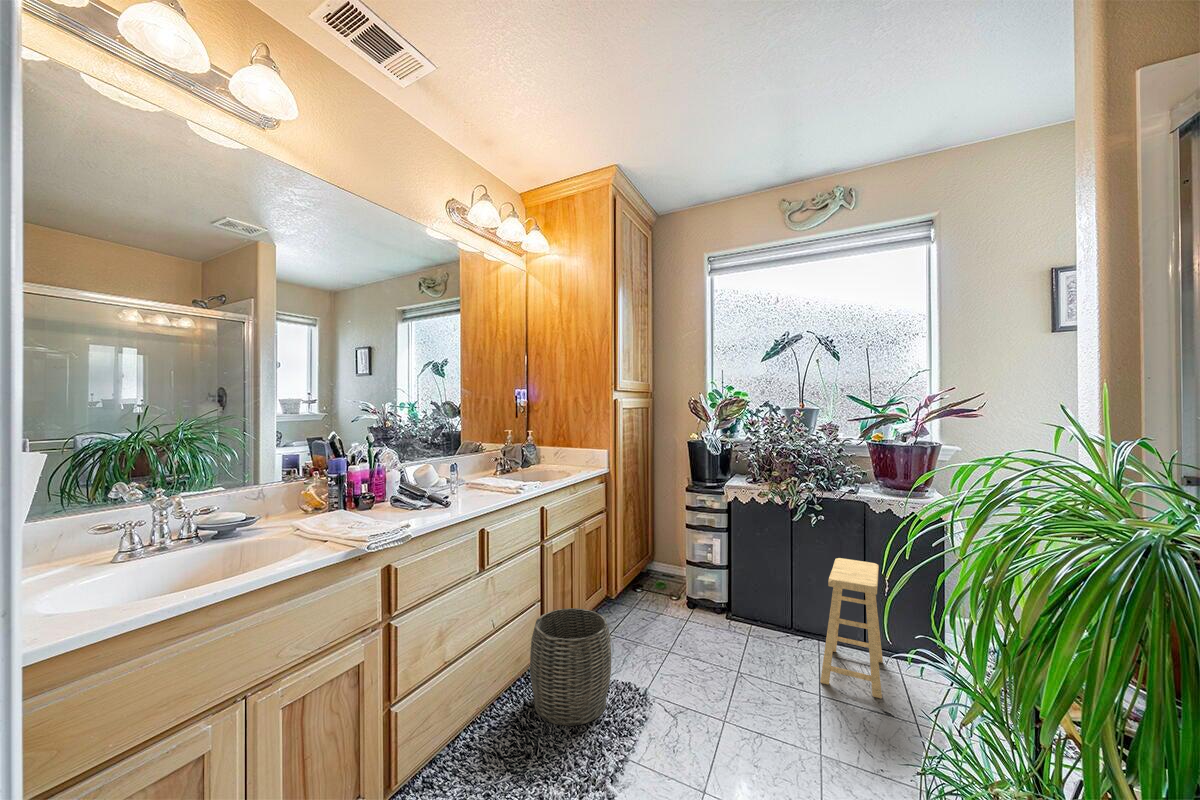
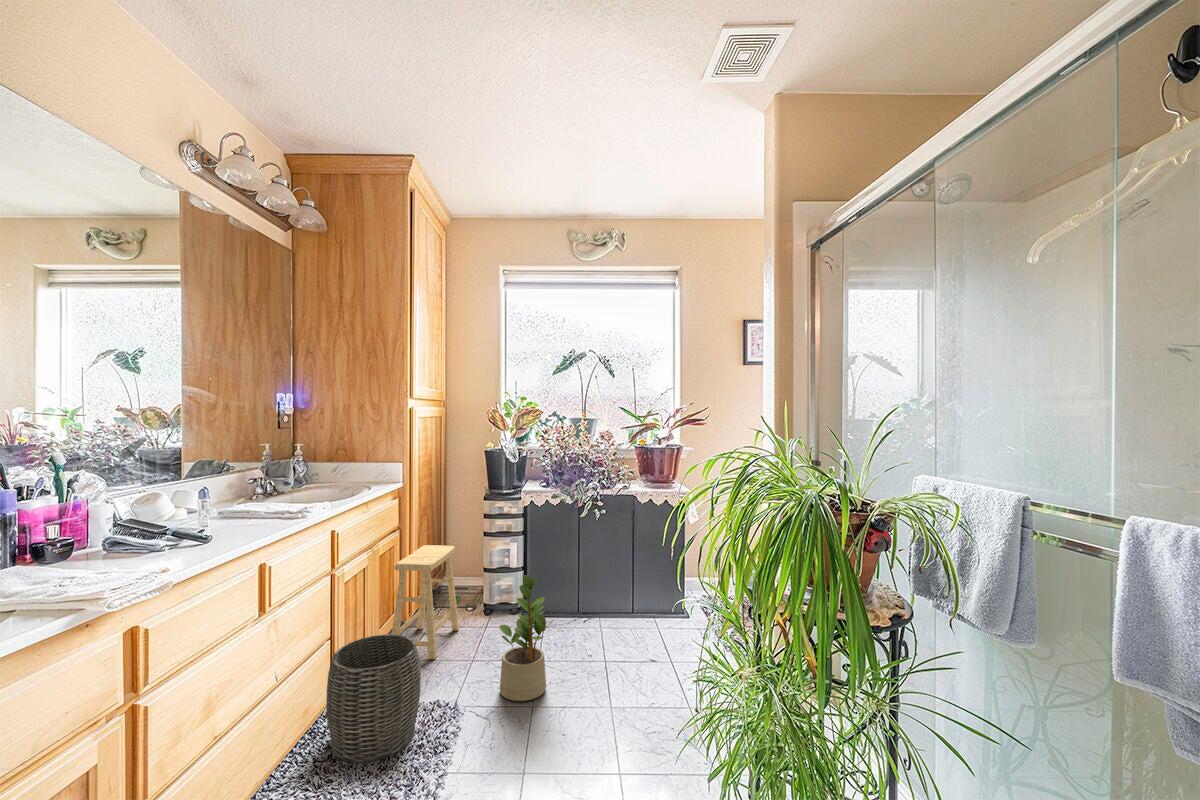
footstool: present [820,558,883,699] -> present [392,545,459,659]
potted plant: none [692,572,749,705] -> present [500,575,553,701]

